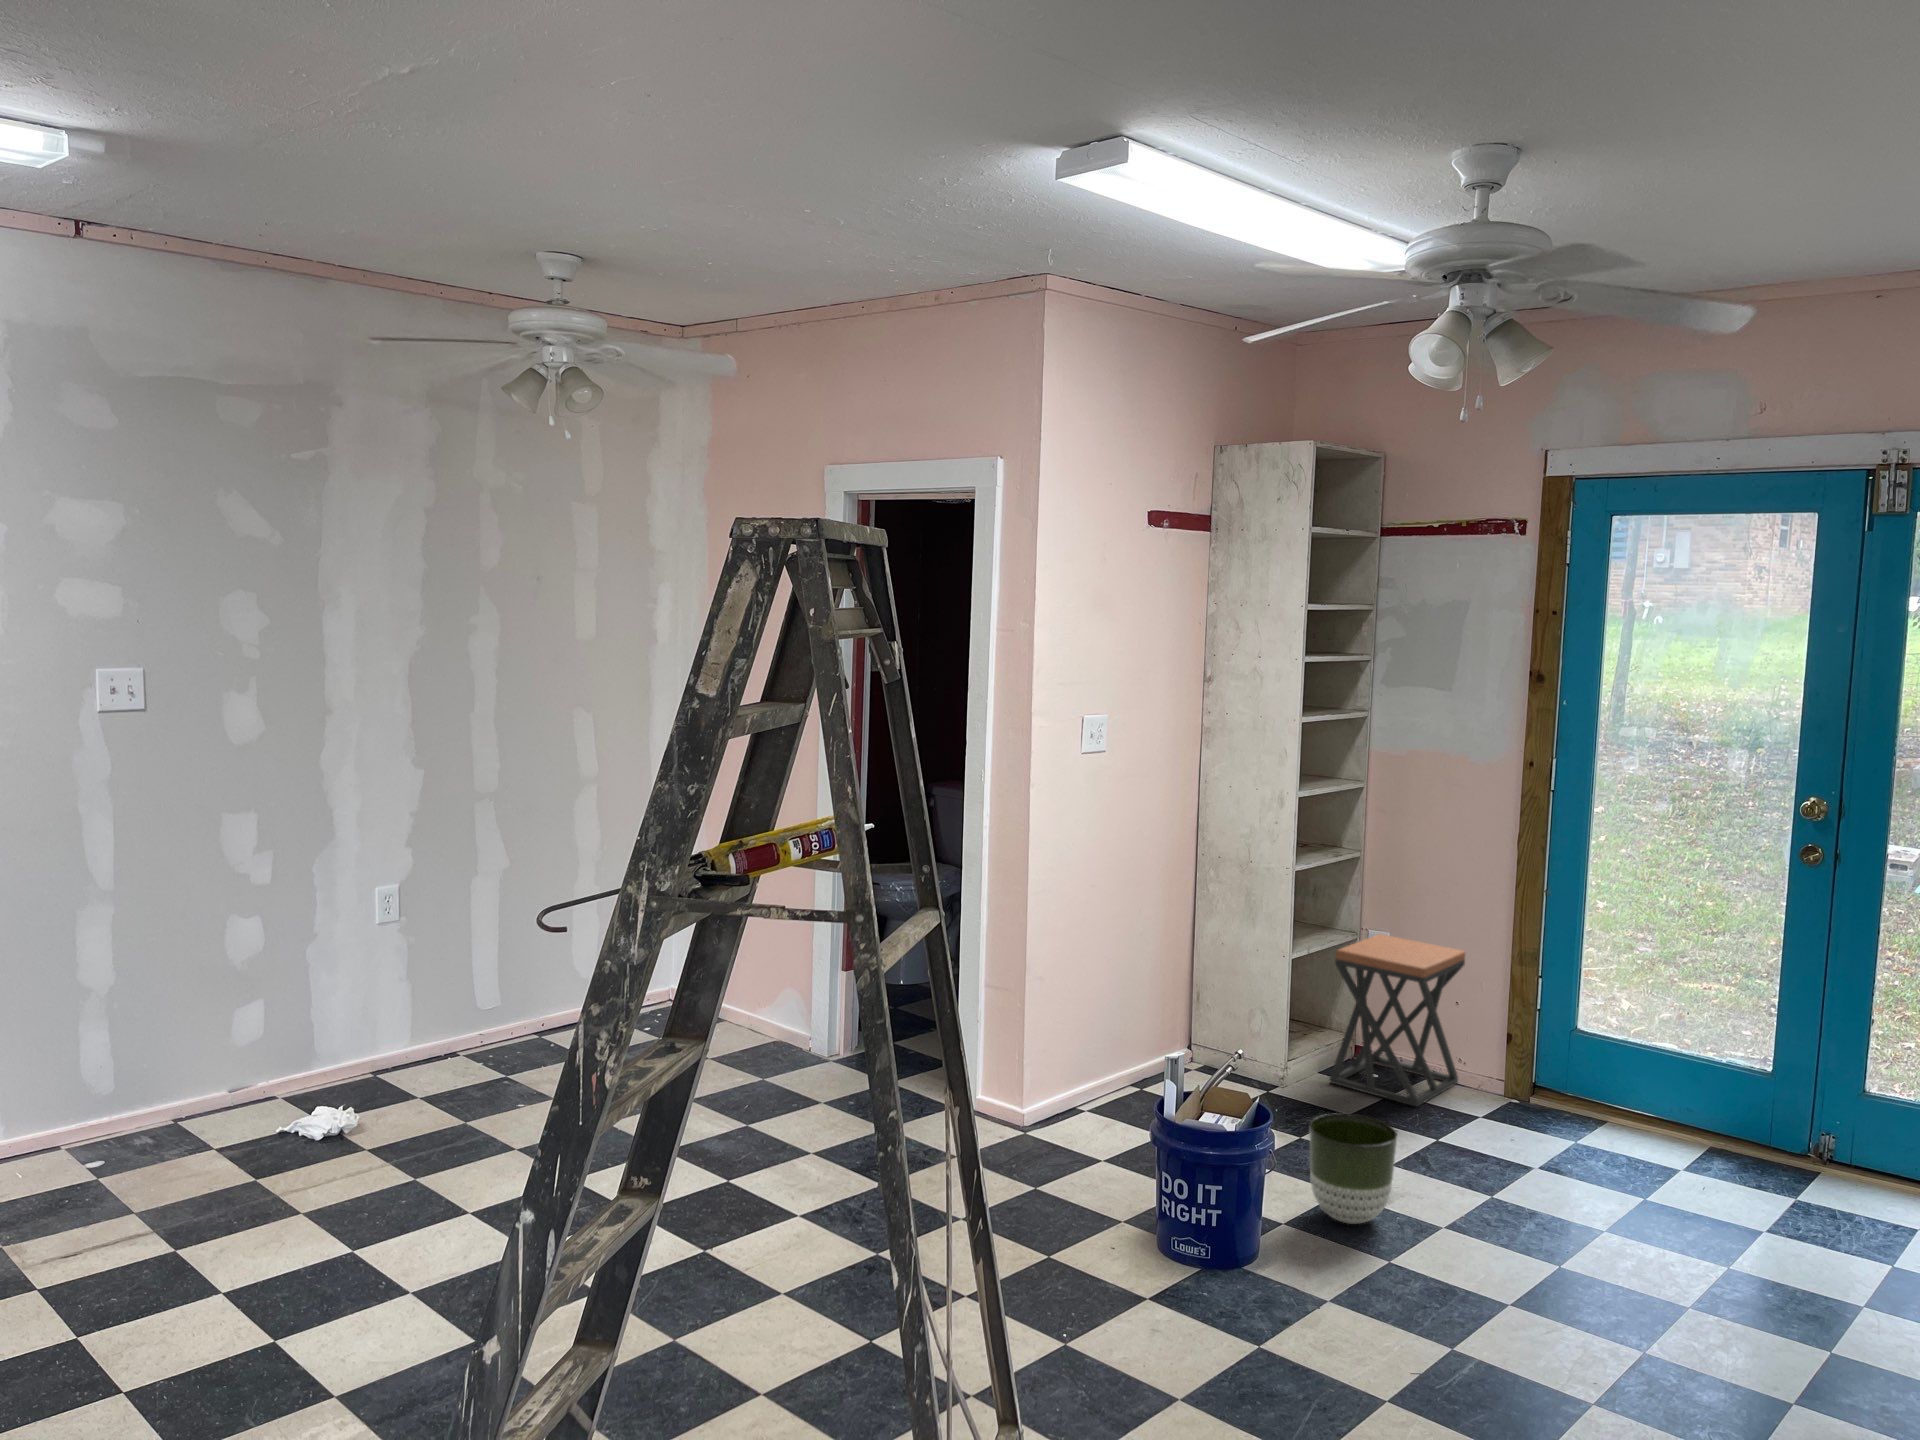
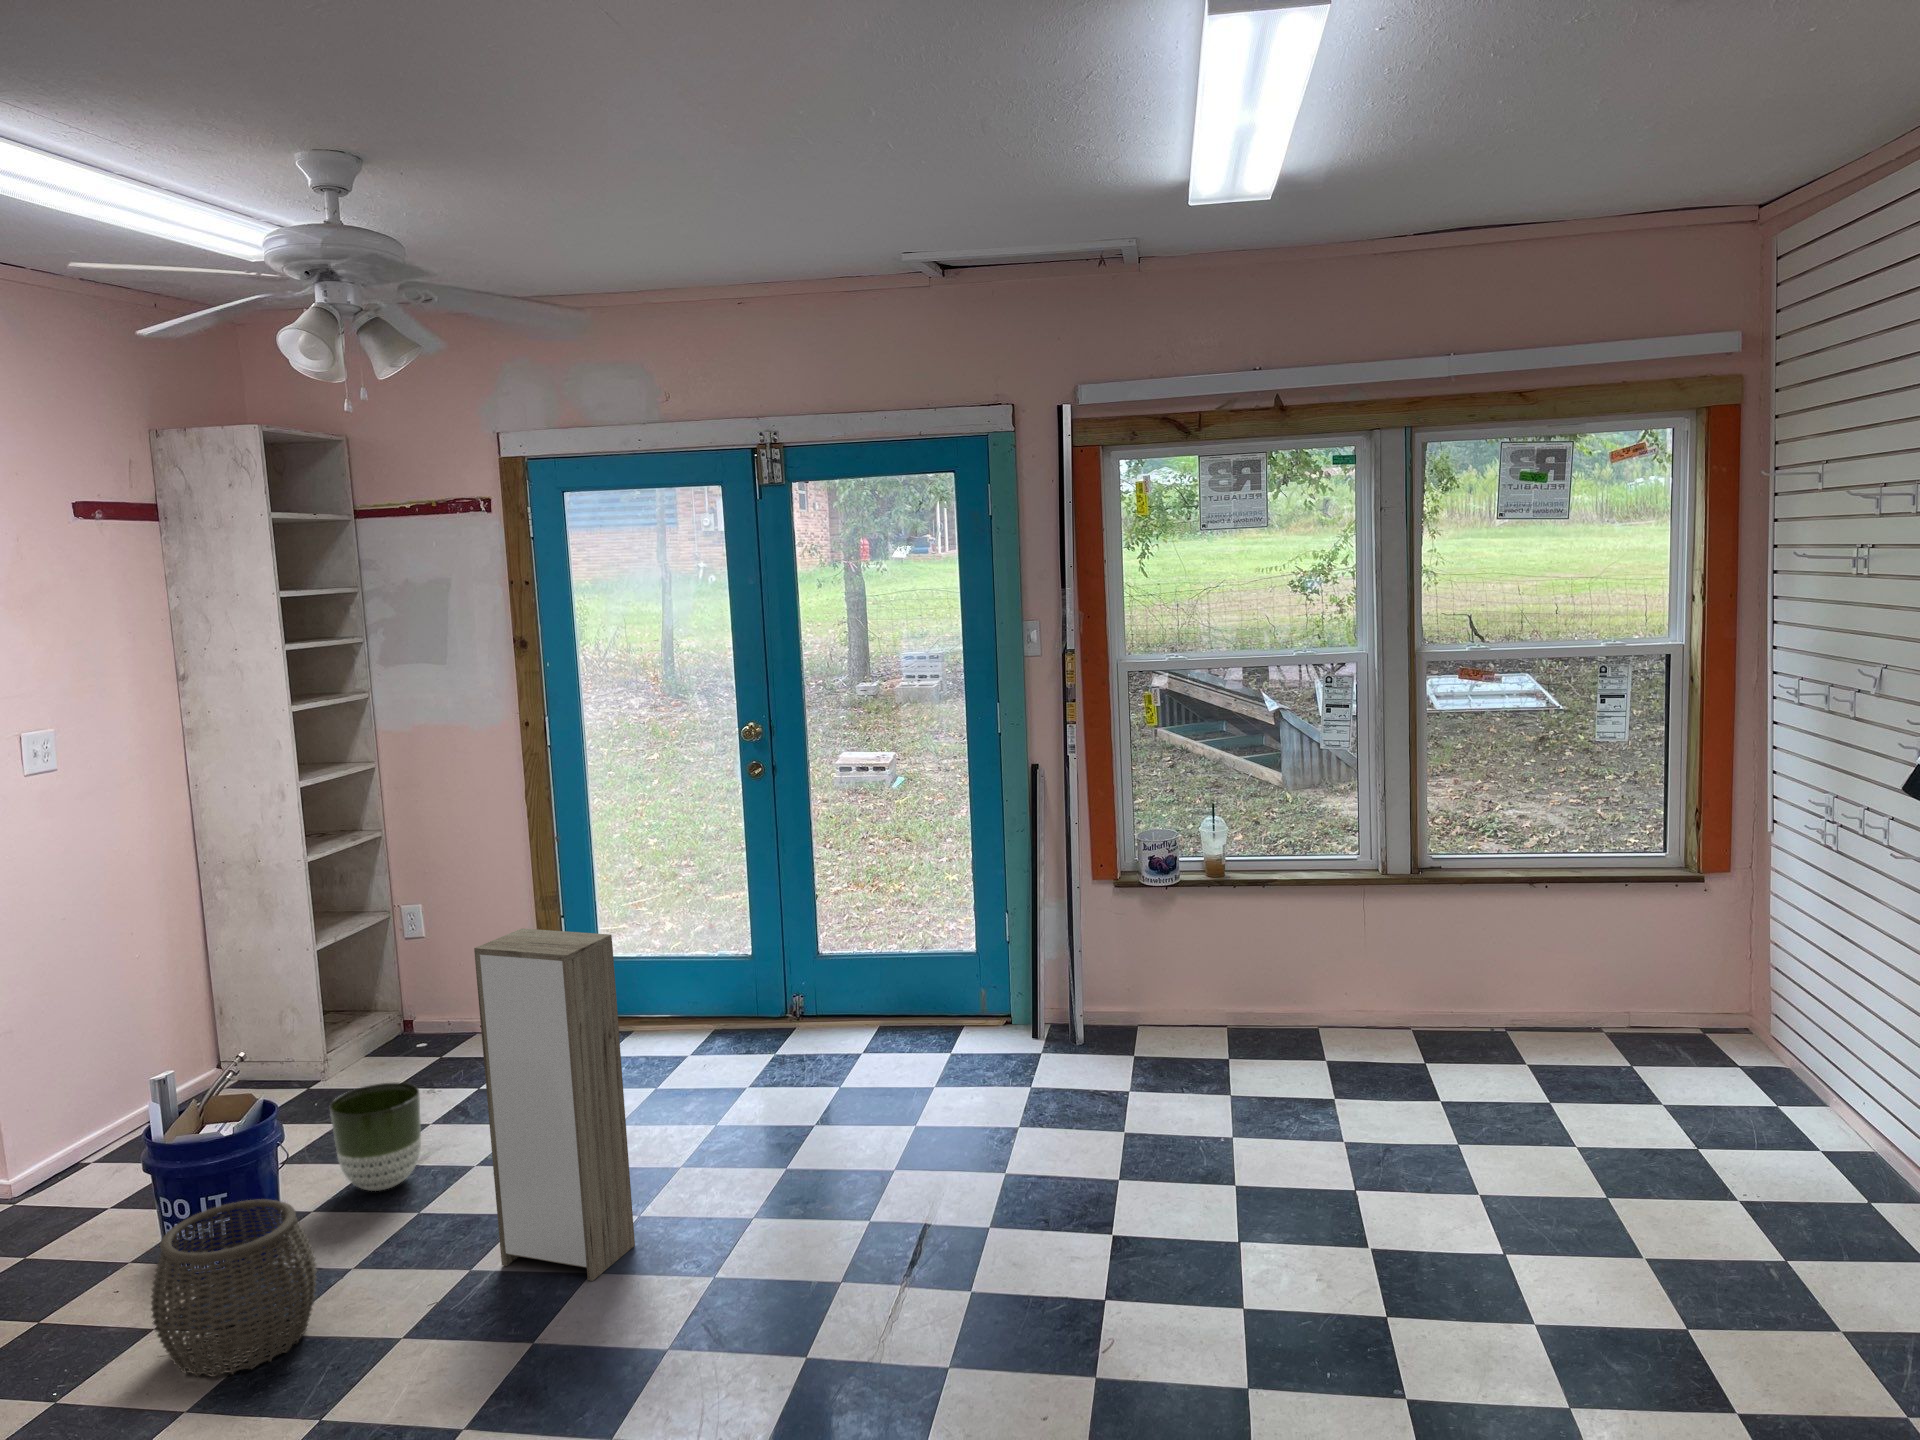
stool: present [1330,934,1465,1107] -> none [361,907,501,1063]
storage cabinet: none [1480,999,1659,1409] -> present [474,929,635,1281]
woven basket: none [1158,1201,1303,1371] -> present [151,1200,317,1377]

